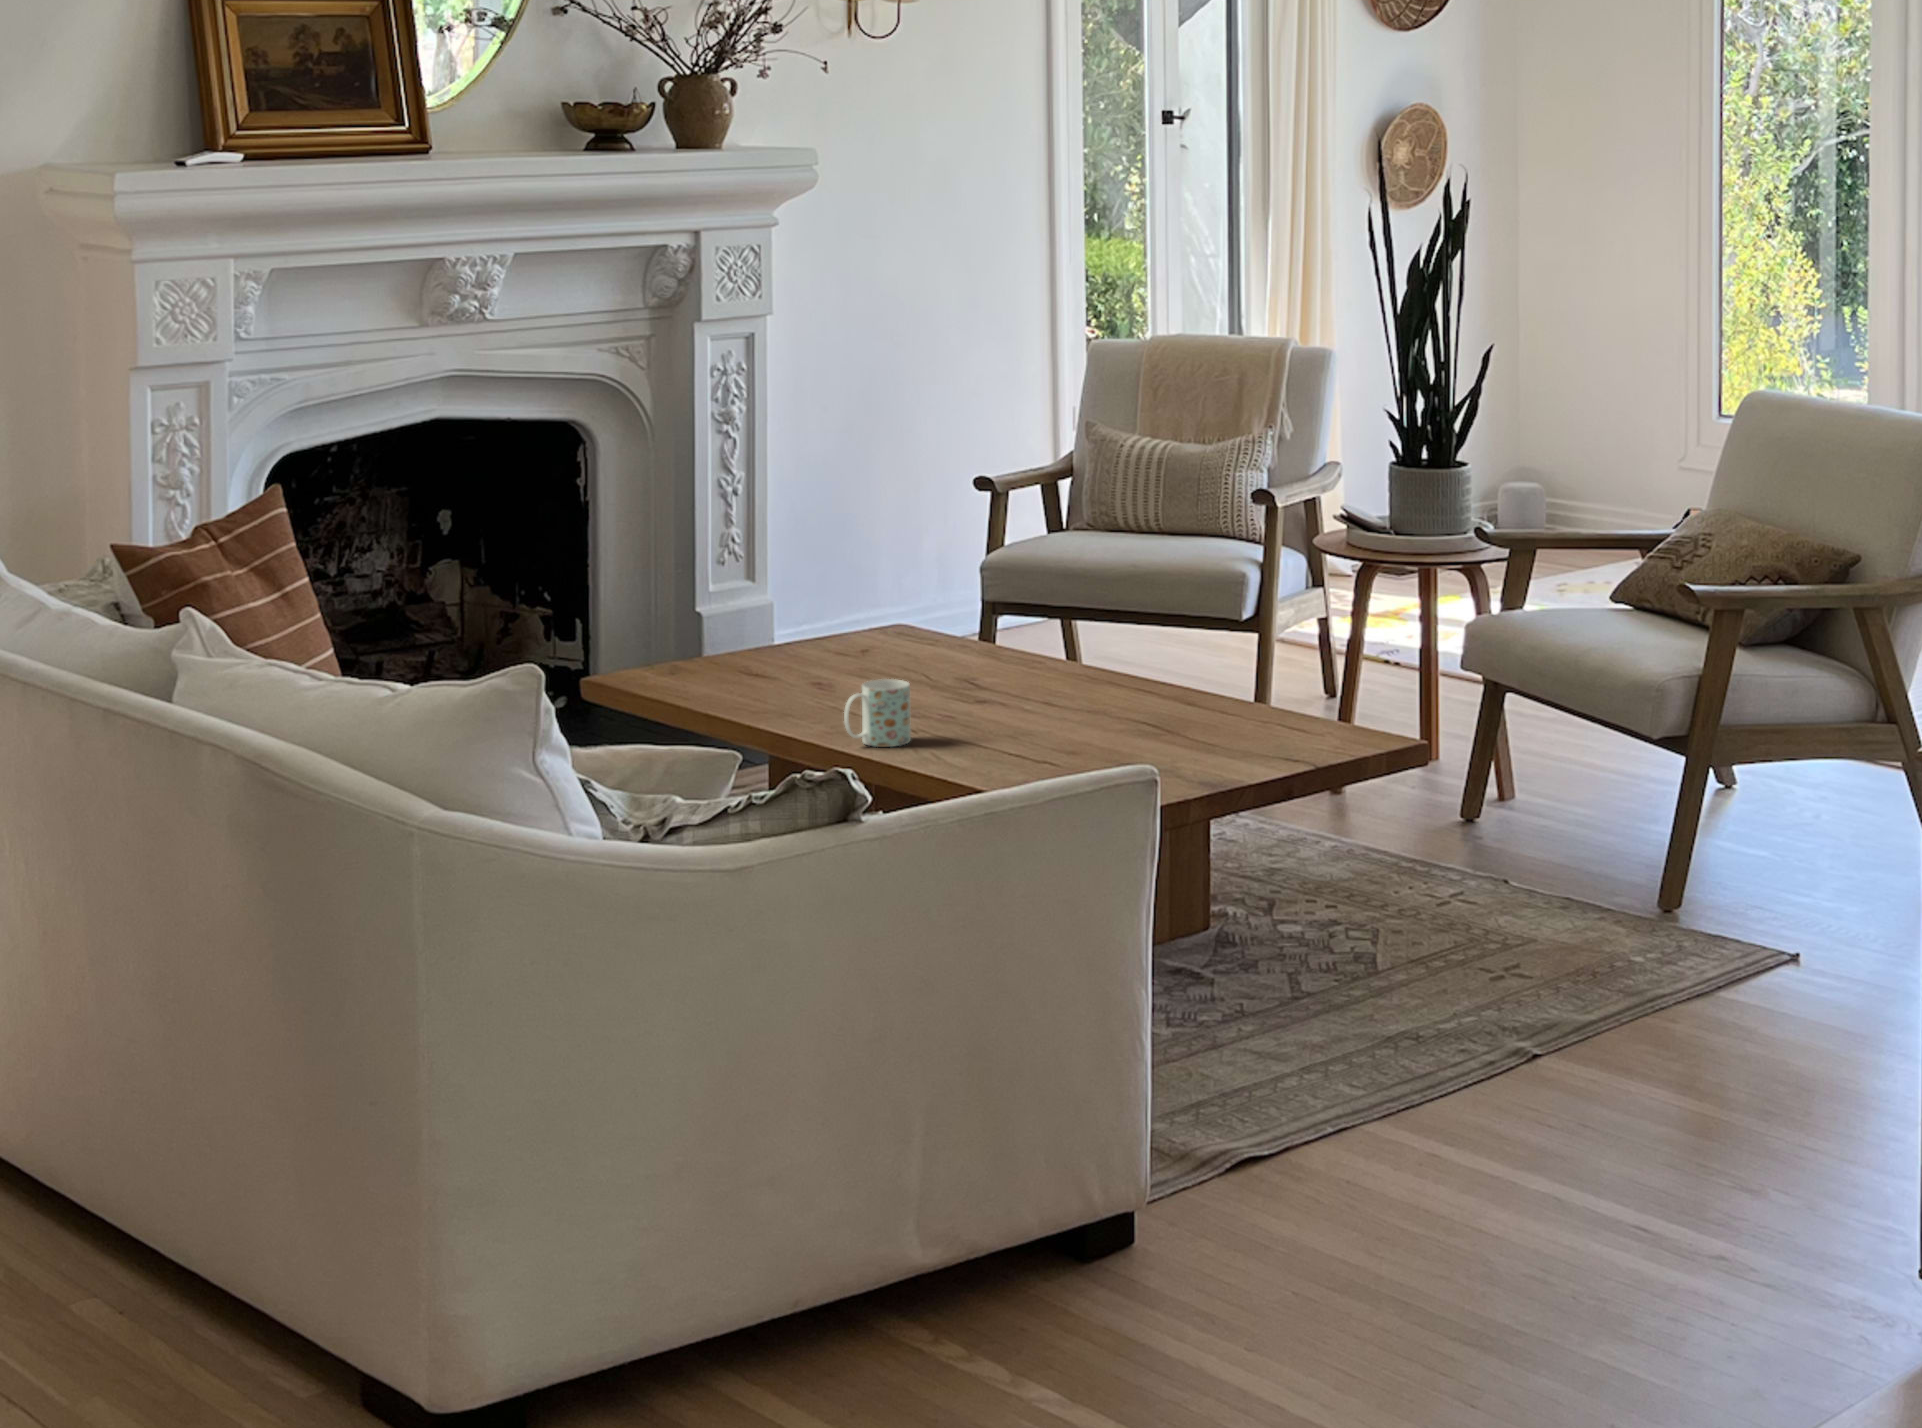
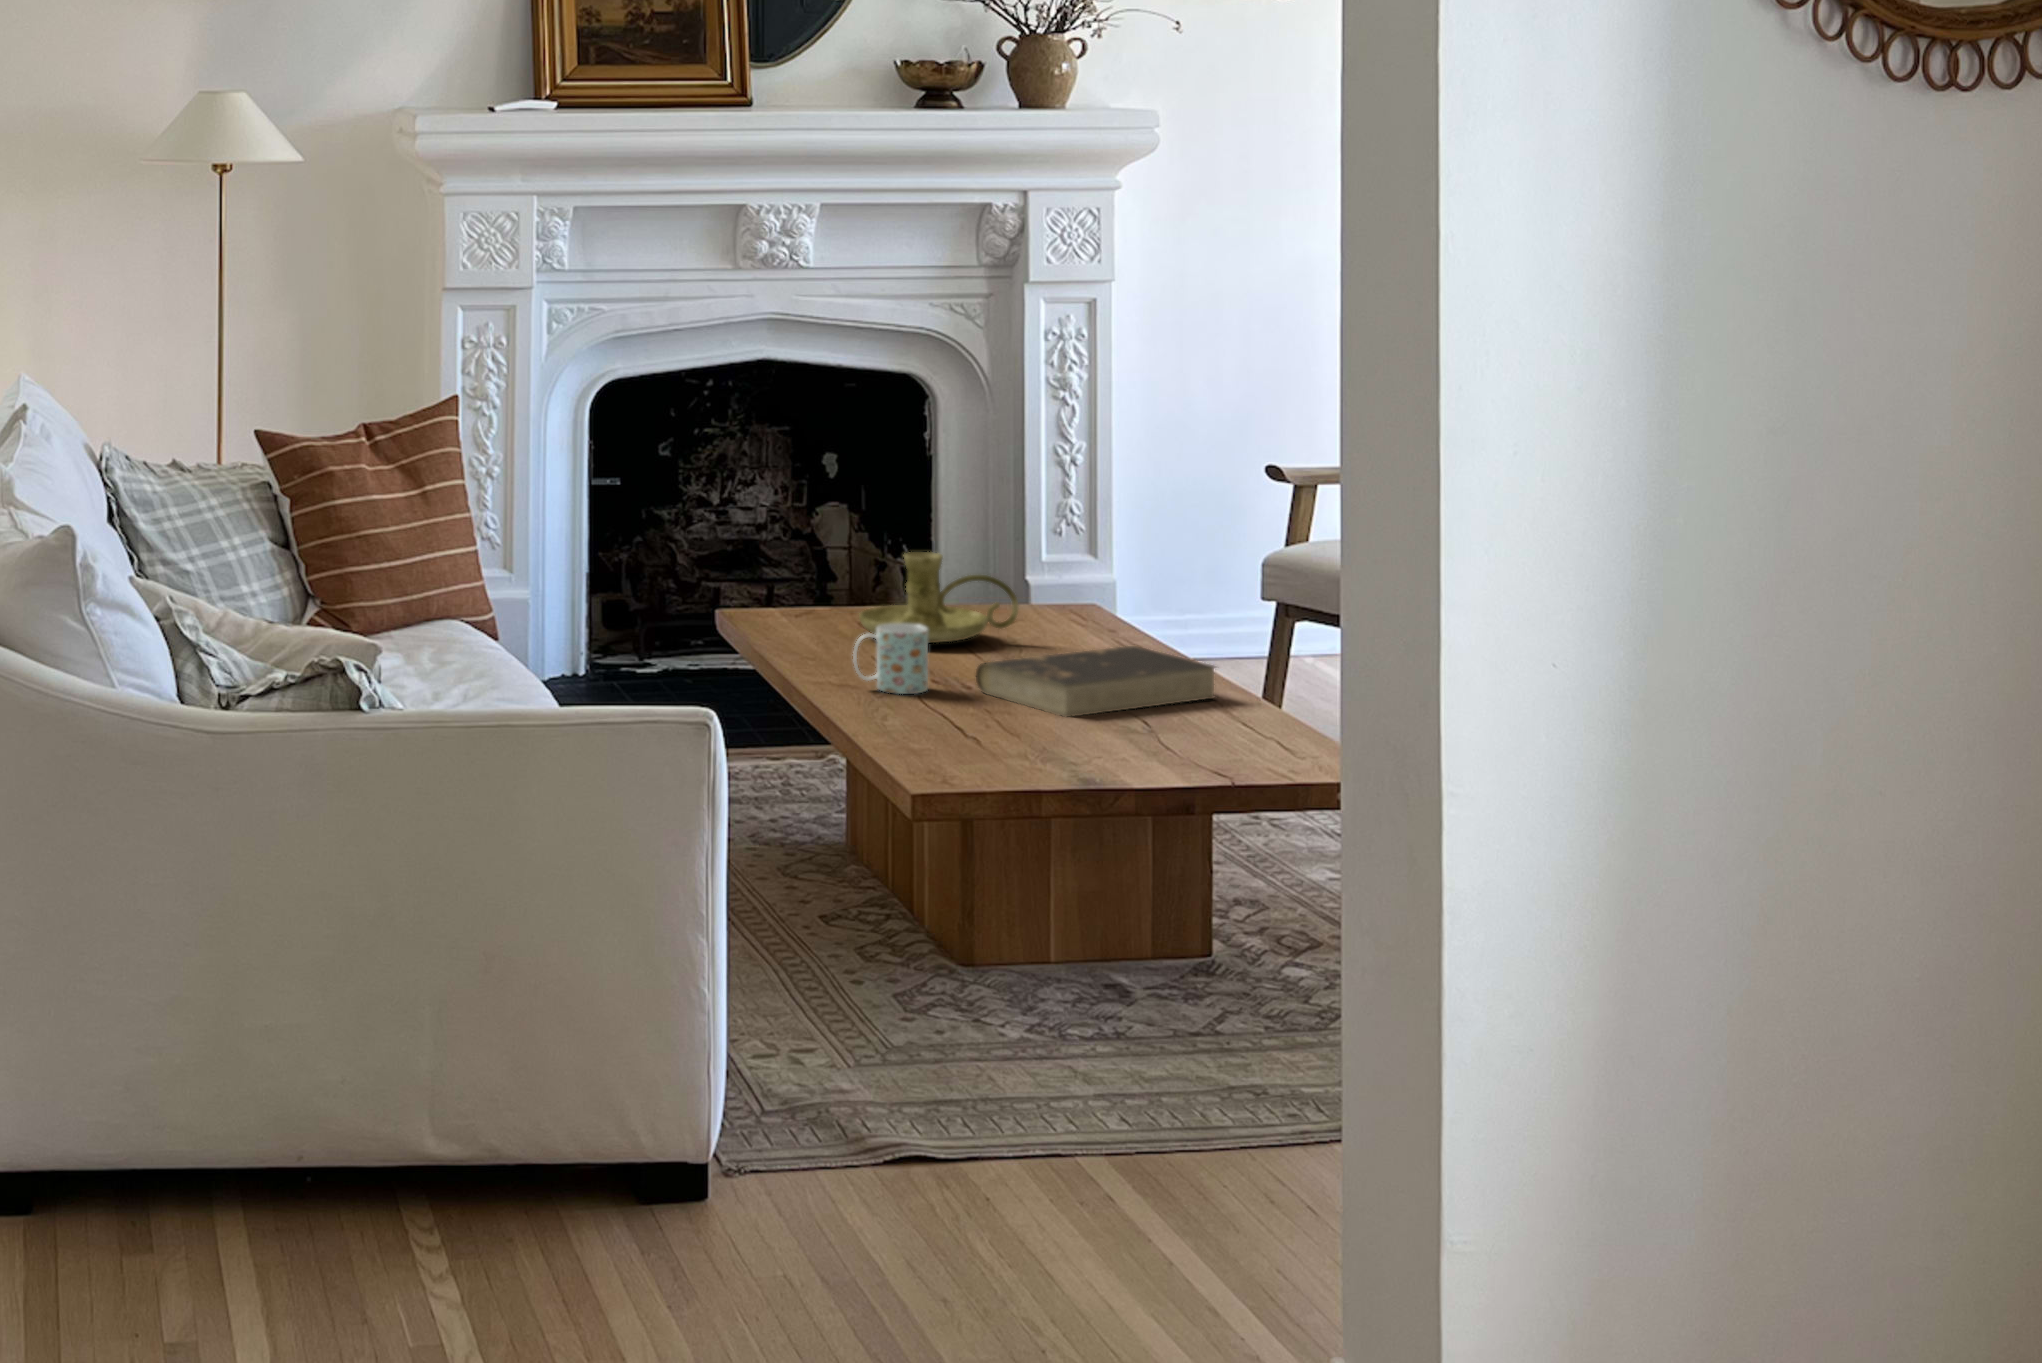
candle holder: none [748,606,896,694] -> present [859,552,1018,643]
book: none [946,673,1141,747] -> present [976,646,1215,717]

